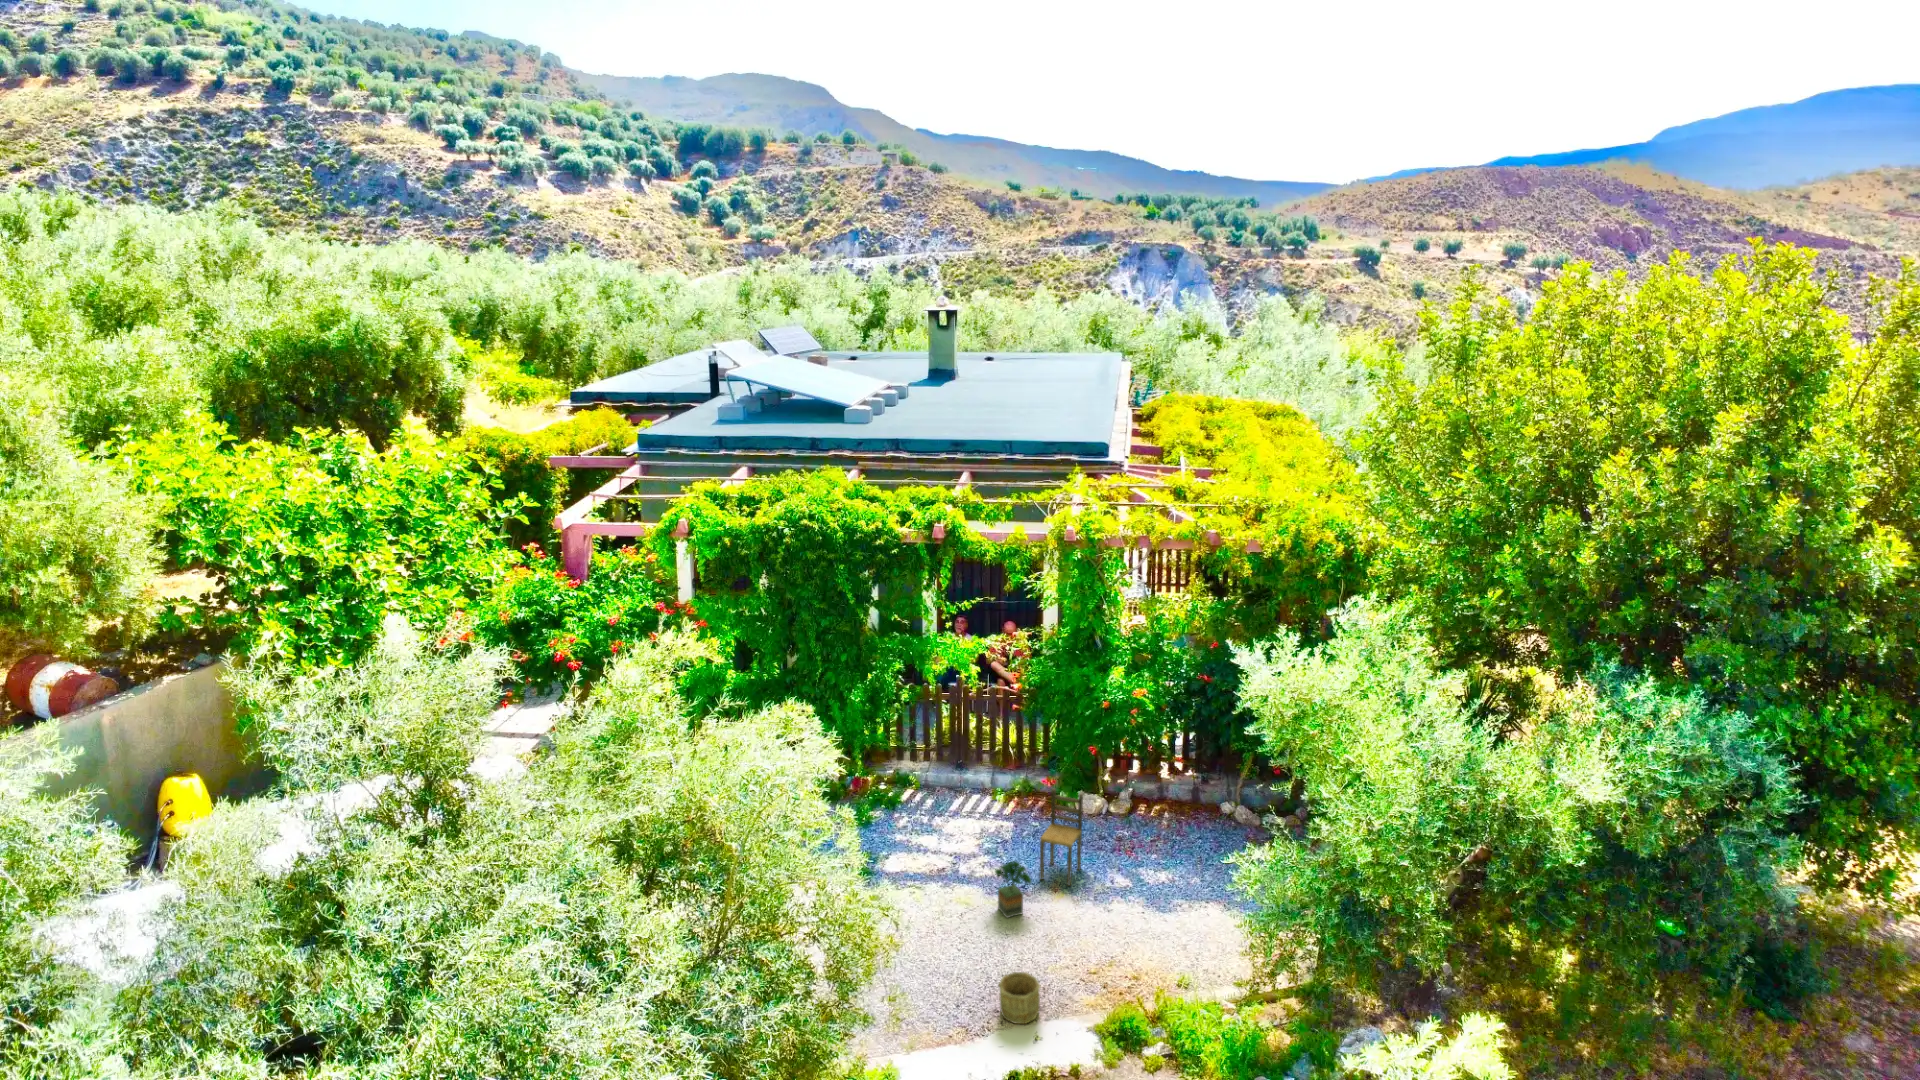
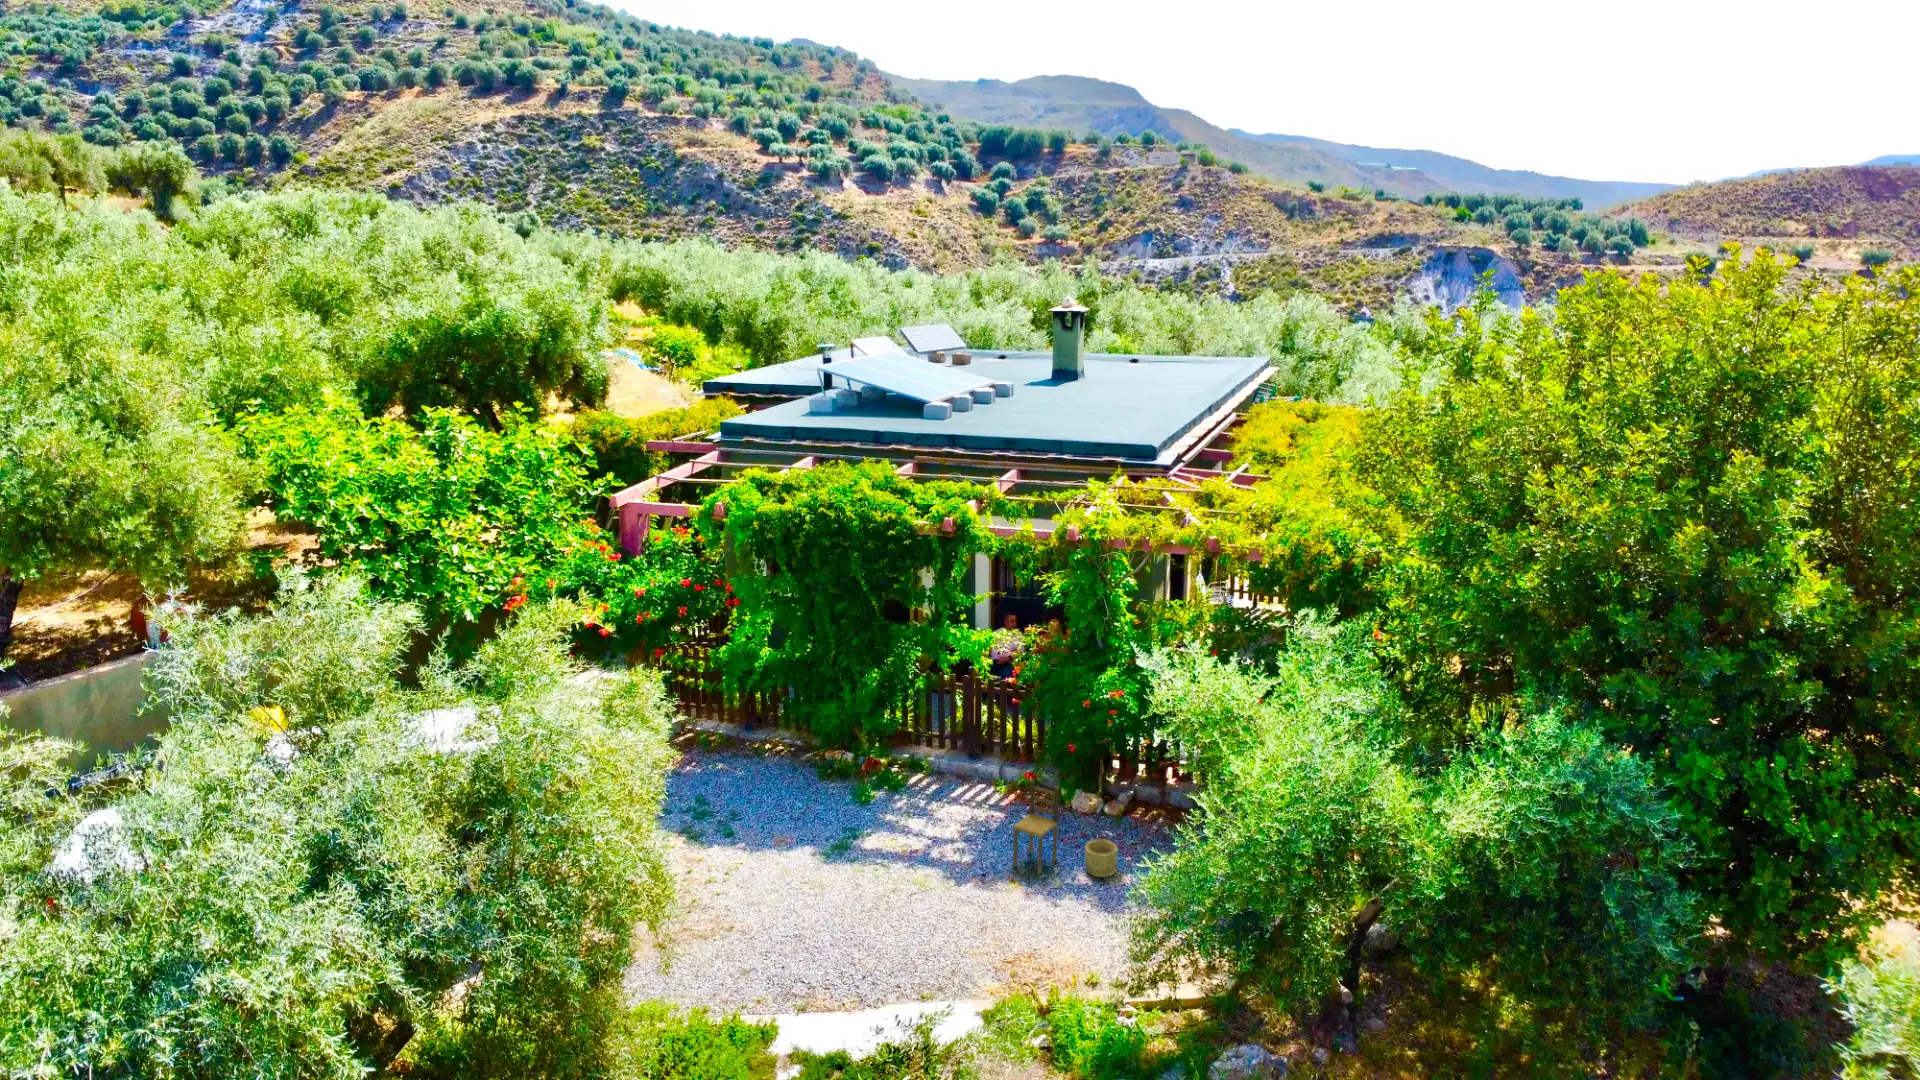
potted tree: present [995,861,1031,918] -> none [959,843,995,898]
wooden bucket: present [999,972,1040,1024] -> present [1085,839,1118,877]

